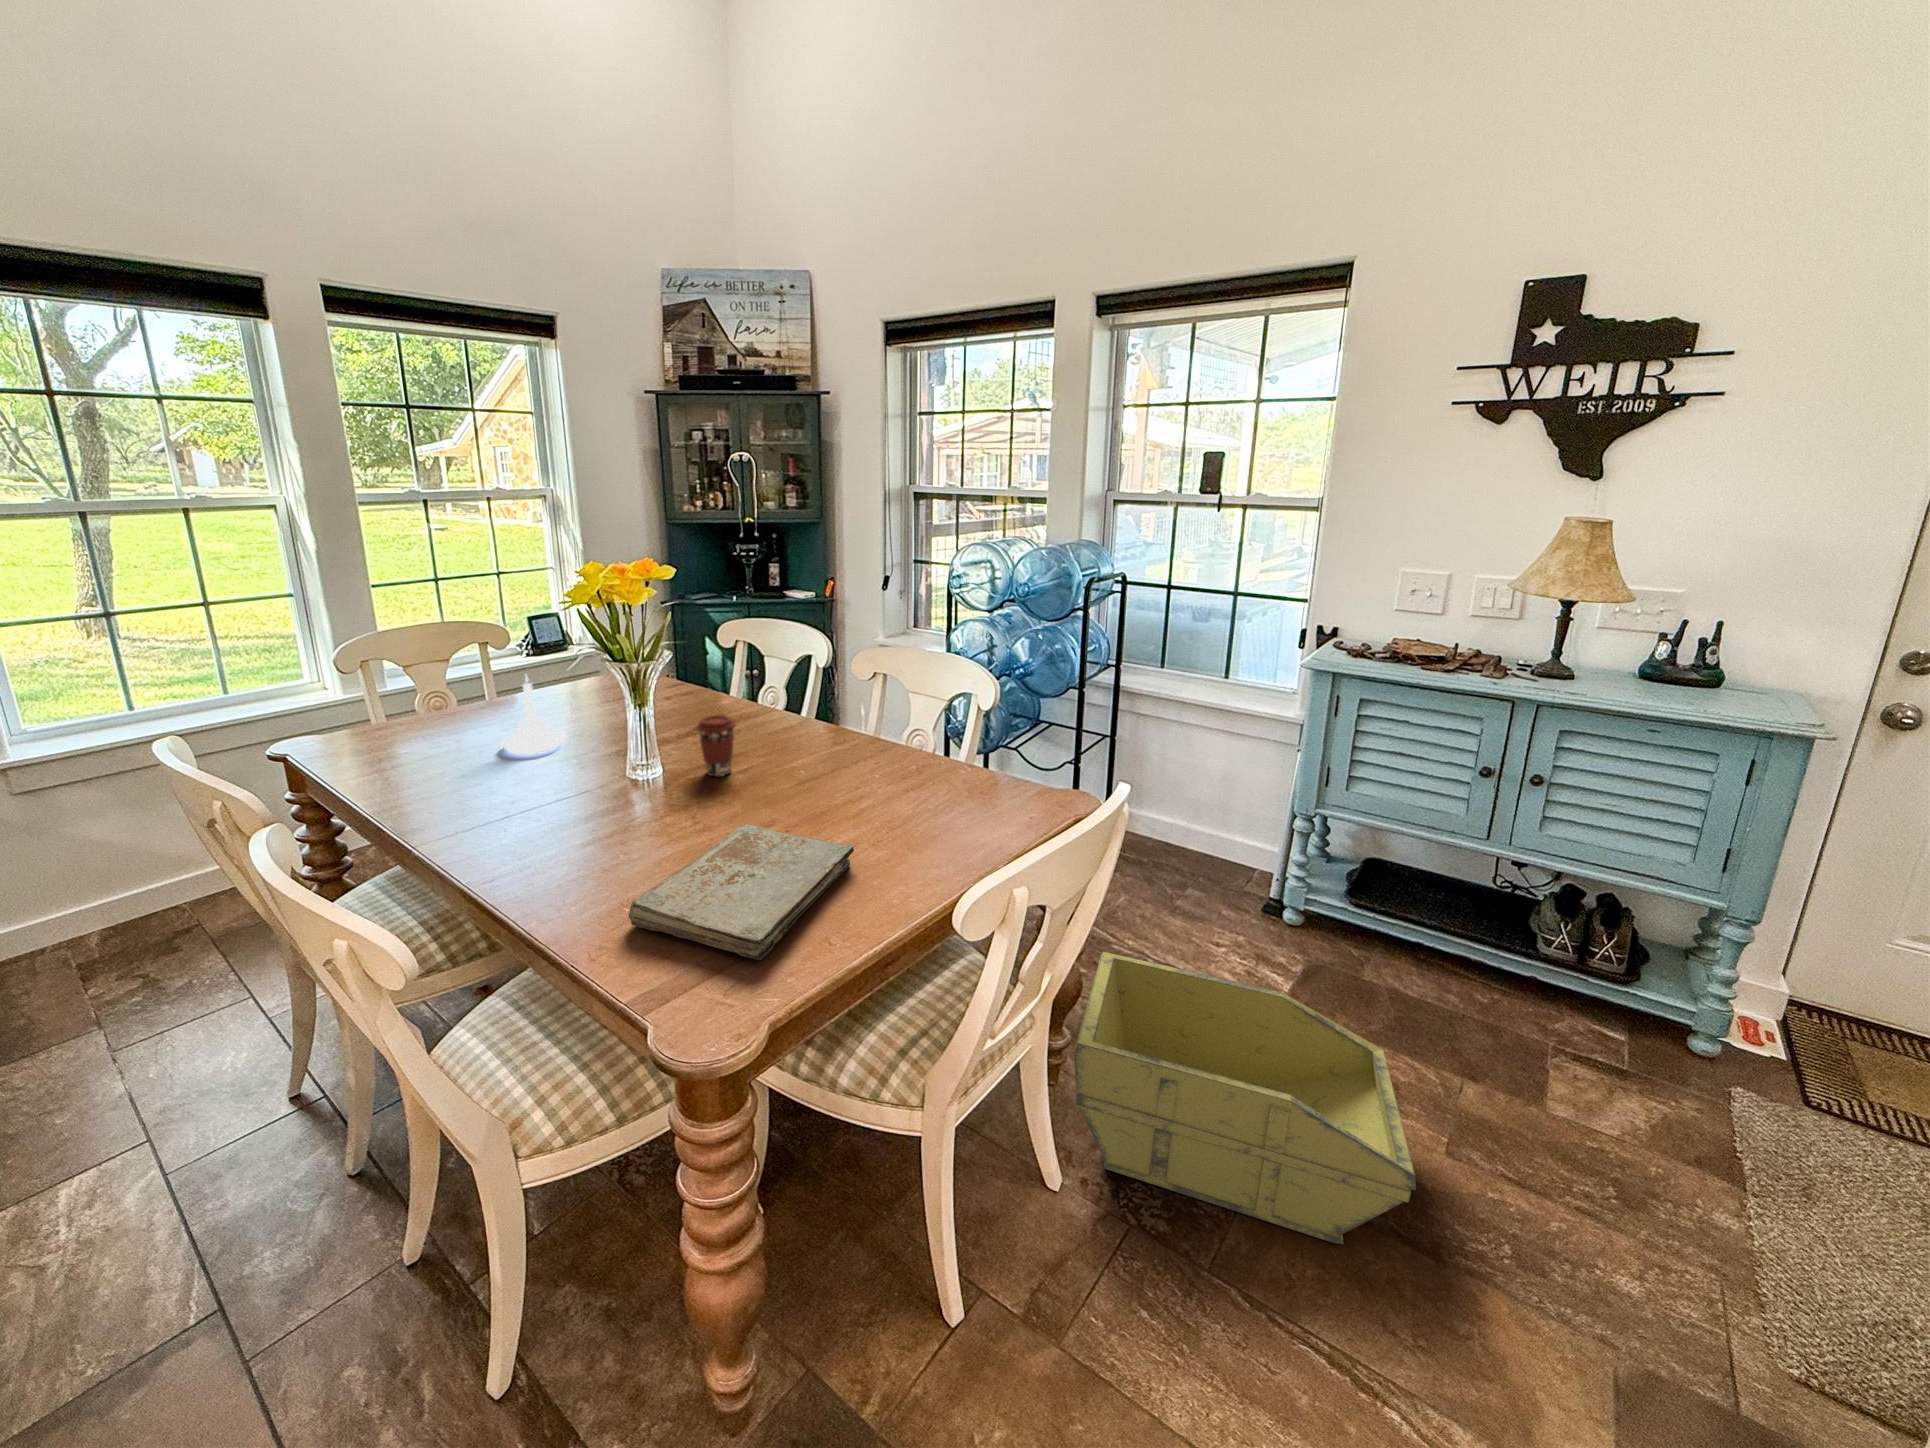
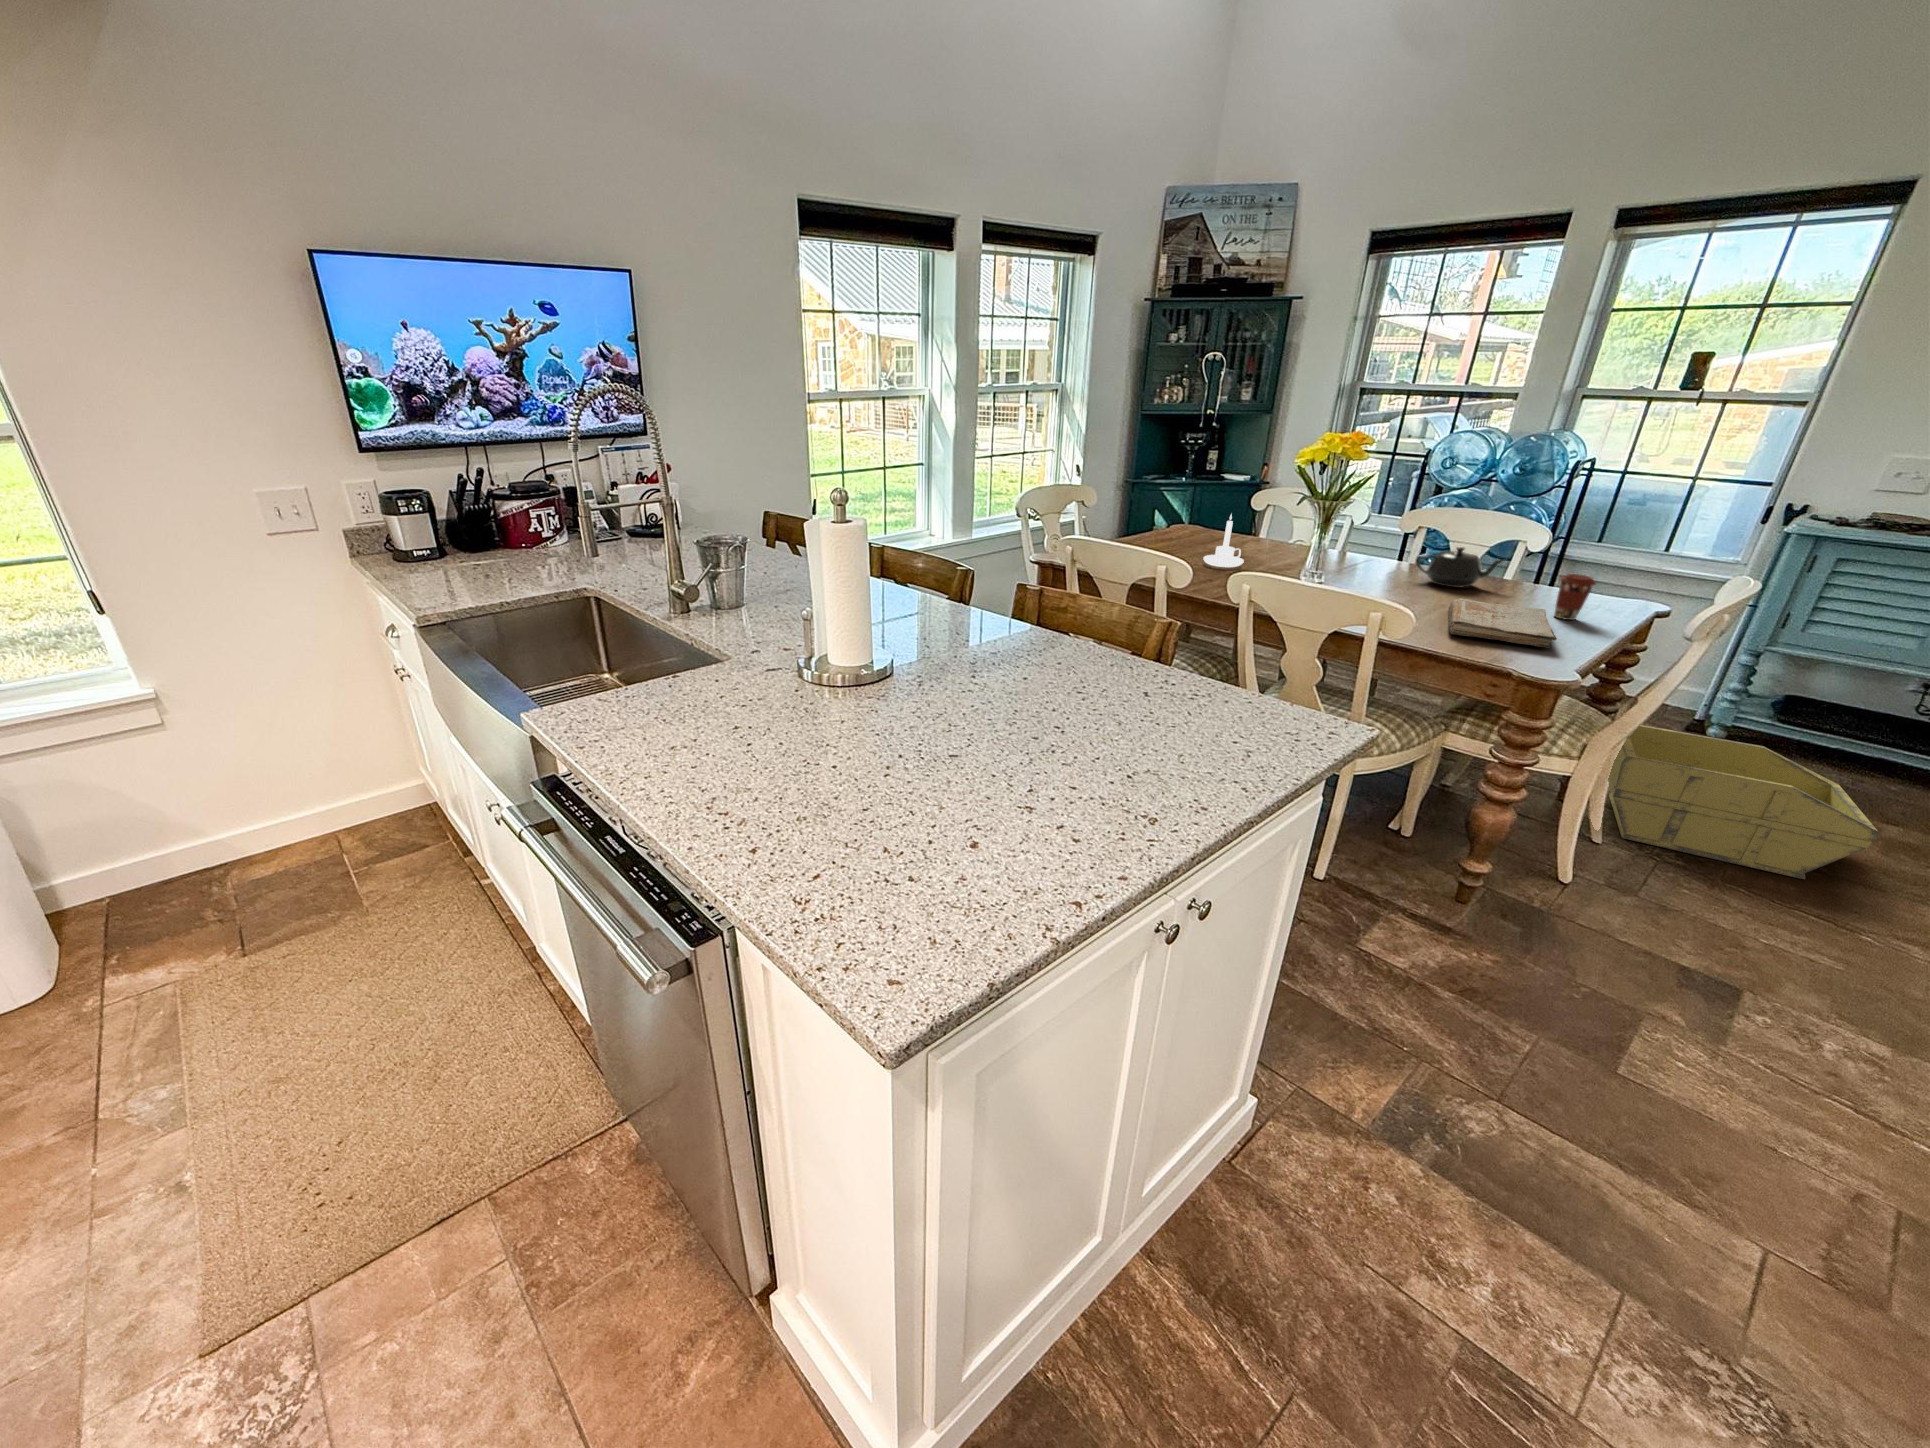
coffee cup: present [696,715,736,776] -> present [1554,574,1596,620]
teapot: none [776,719,883,782] -> present [1415,547,1506,588]

